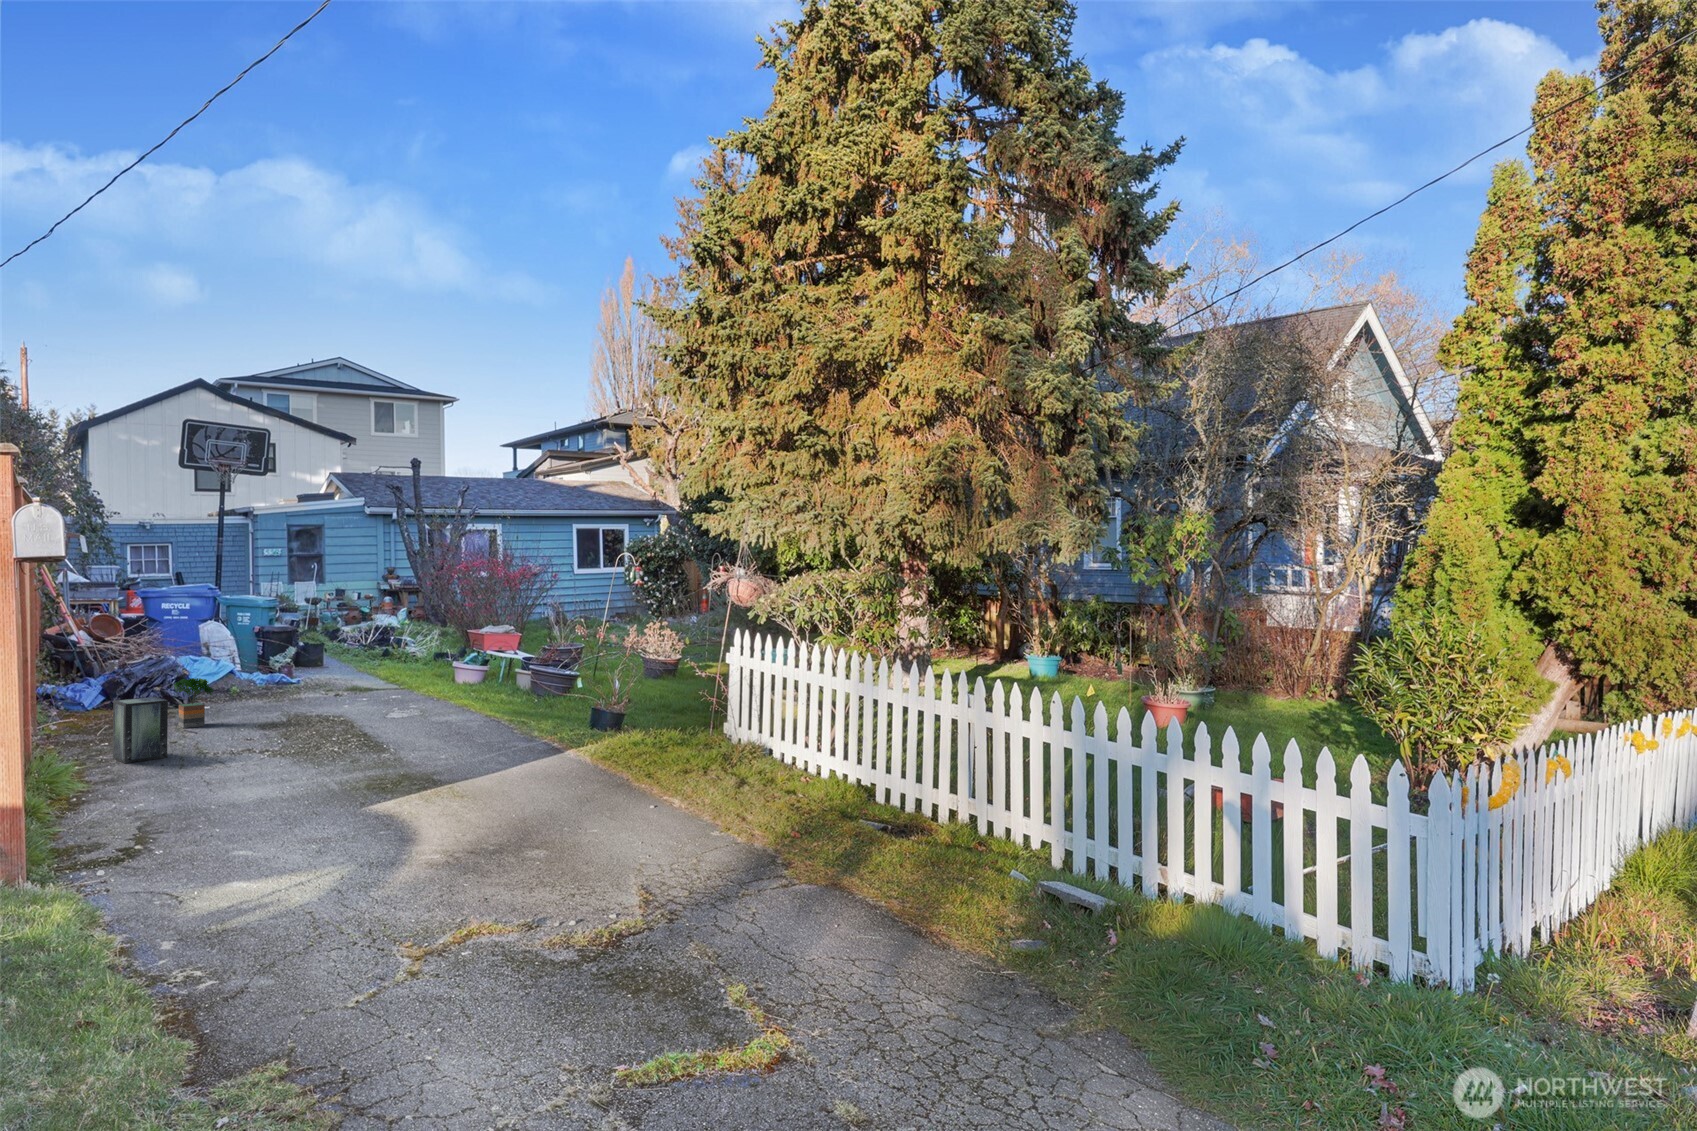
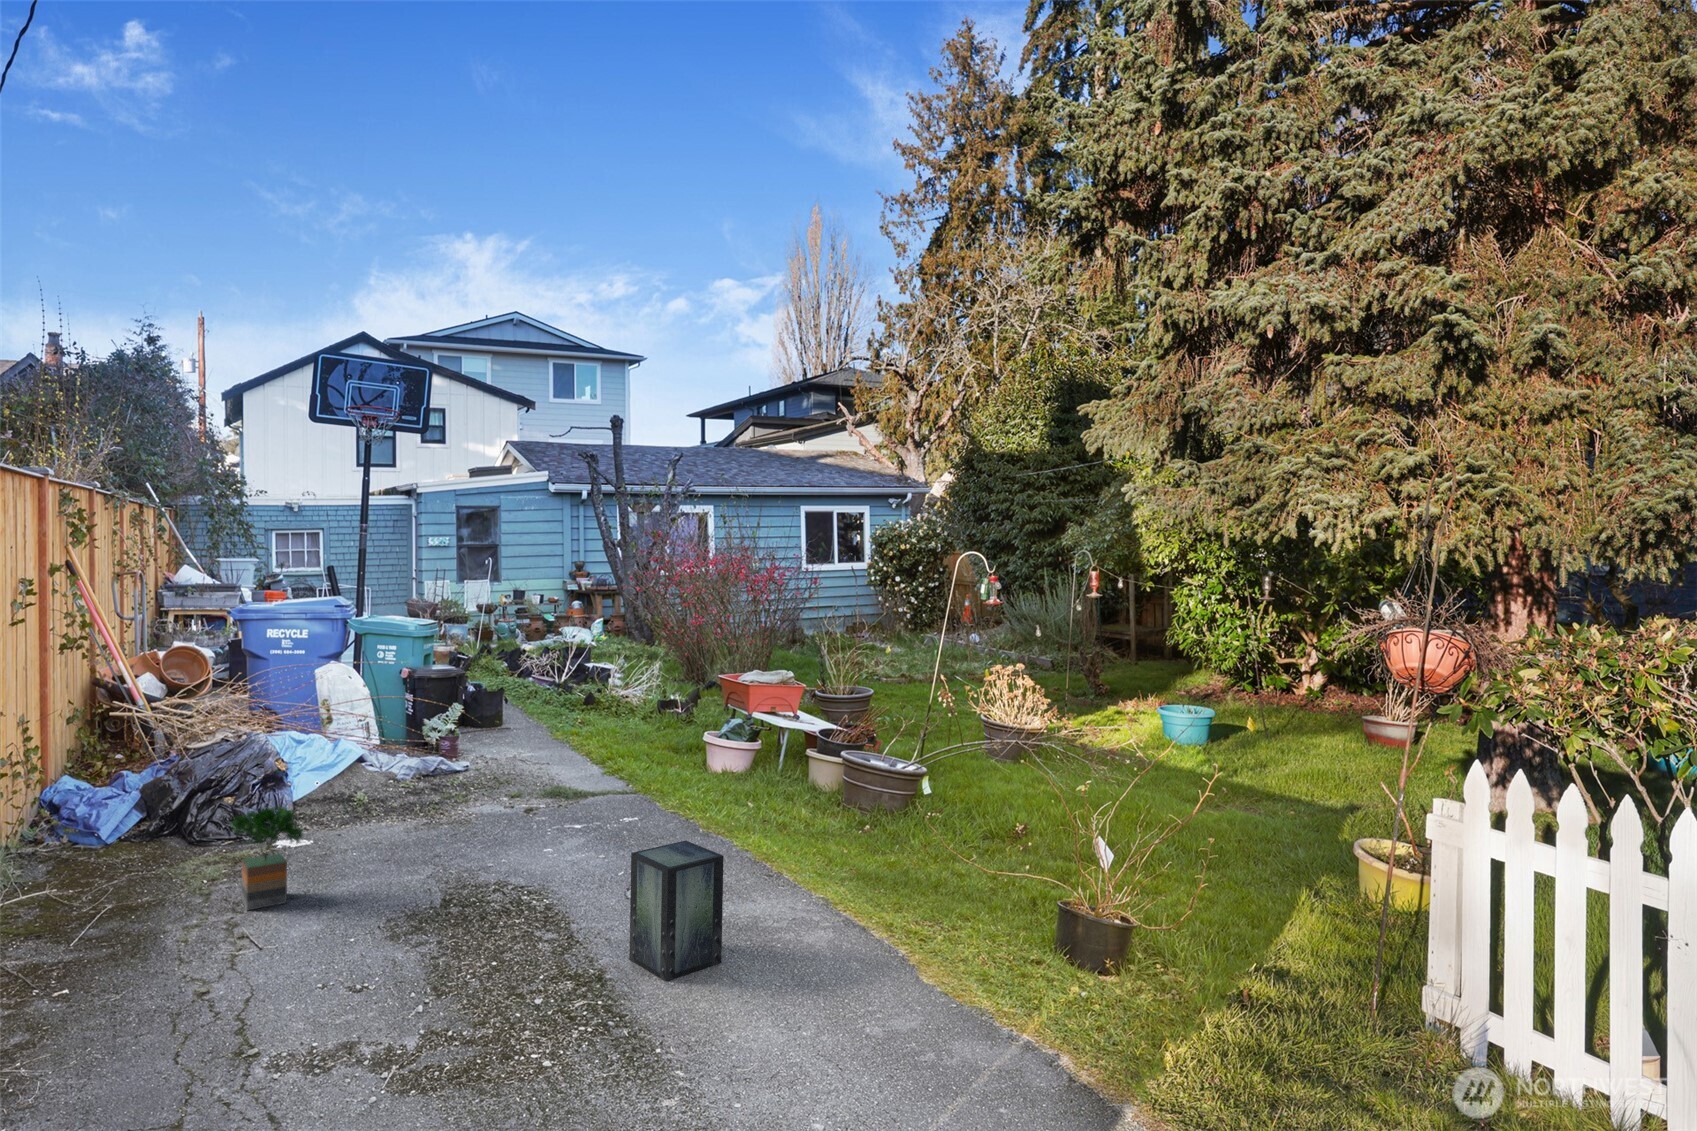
storage box: present [113,697,168,763] -> present [629,841,724,981]

